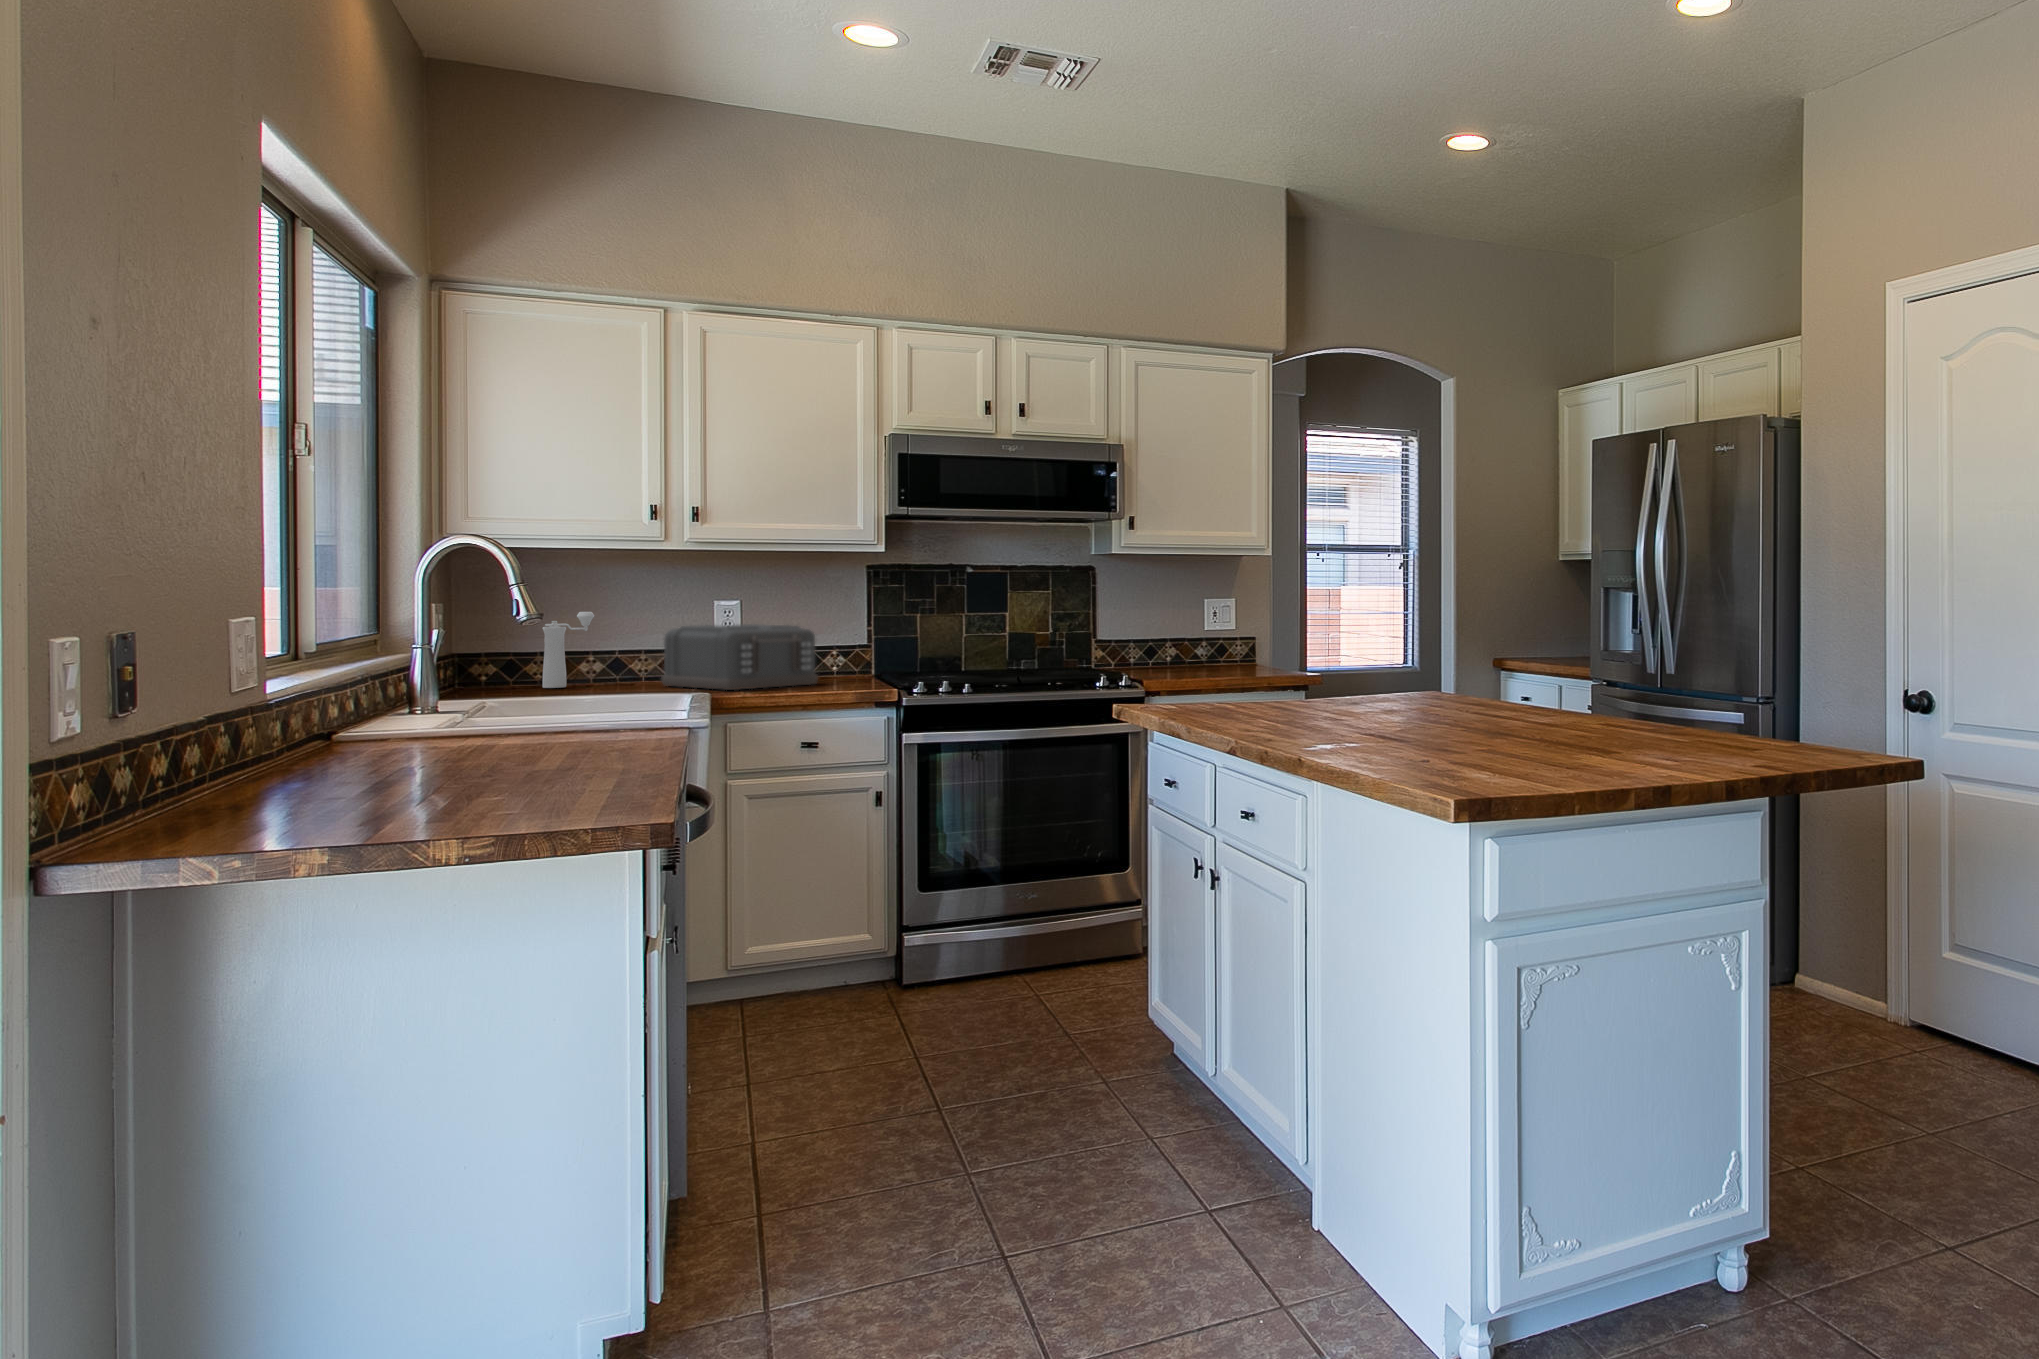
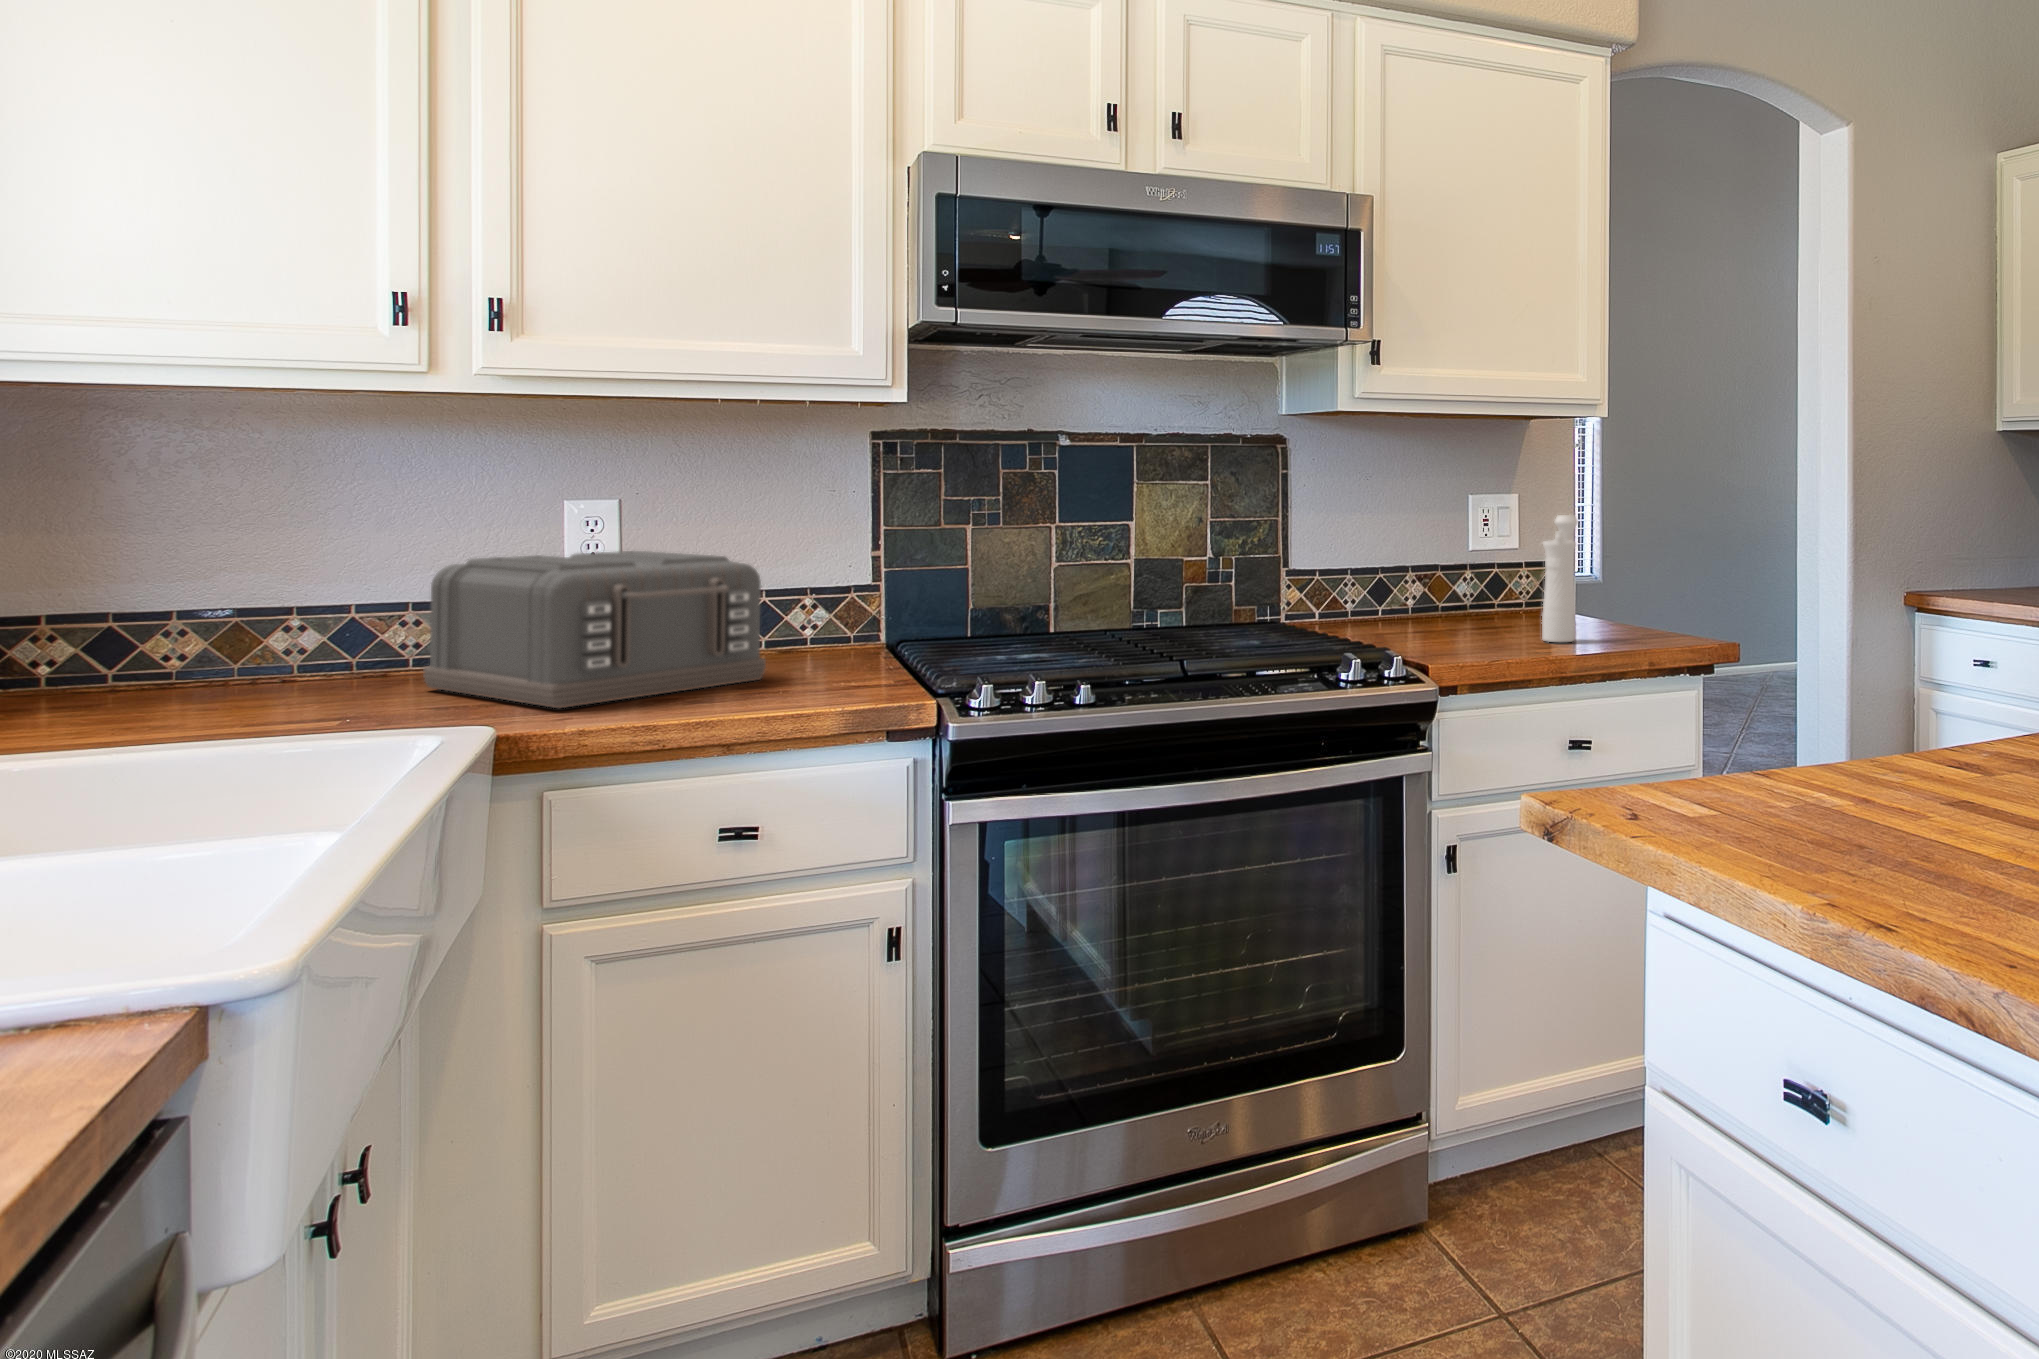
pepper mill: present [542,612,595,688] -> present [1542,515,1578,642]

